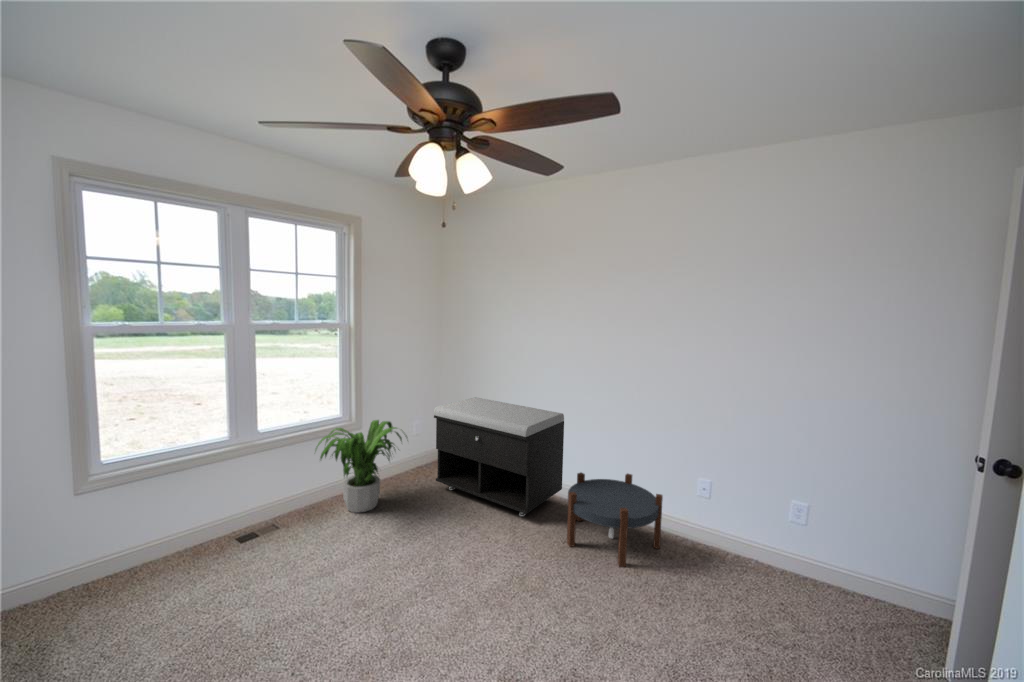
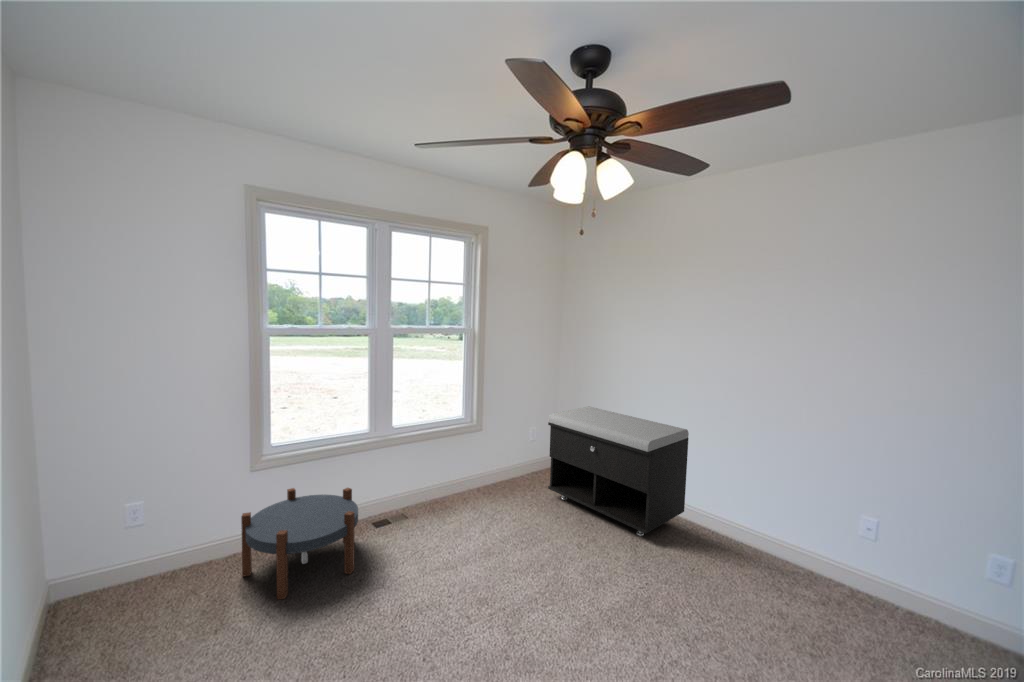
potted plant: present [316,420,402,513] -> none [438,423,524,512]
side table: present [567,473,663,567] -> present [241,488,358,599]

